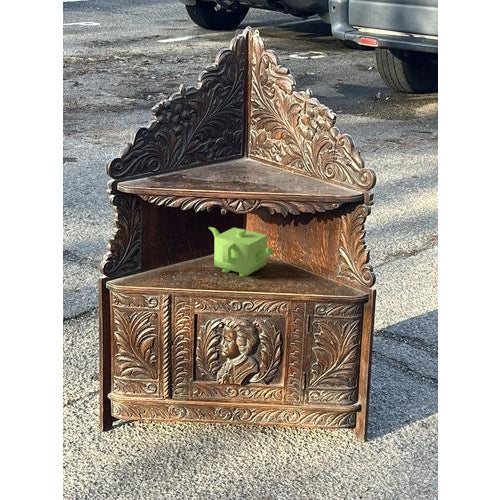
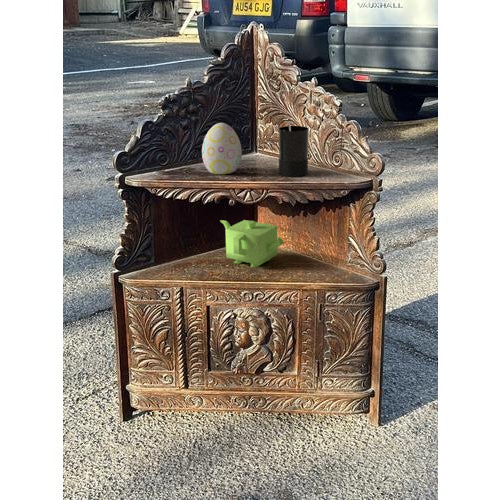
decorative egg: none [195,131,235,183] -> present [202,123,242,174]
candle: none [271,132,302,188] -> present [279,121,308,177]

